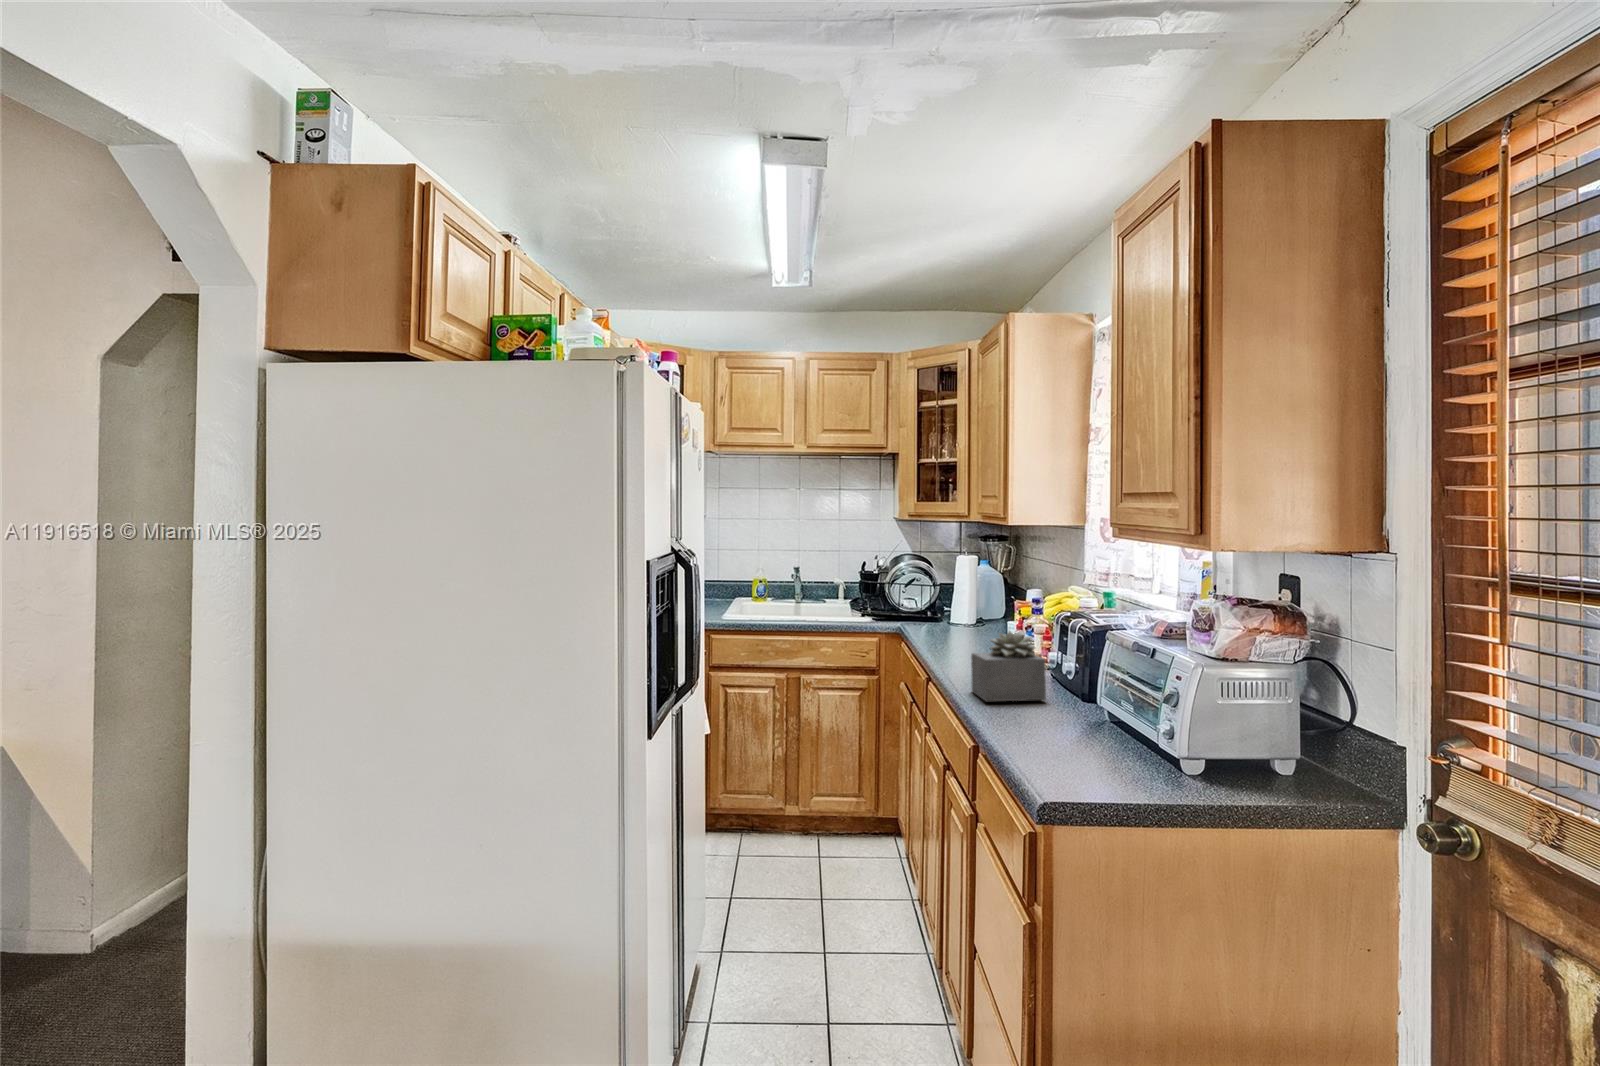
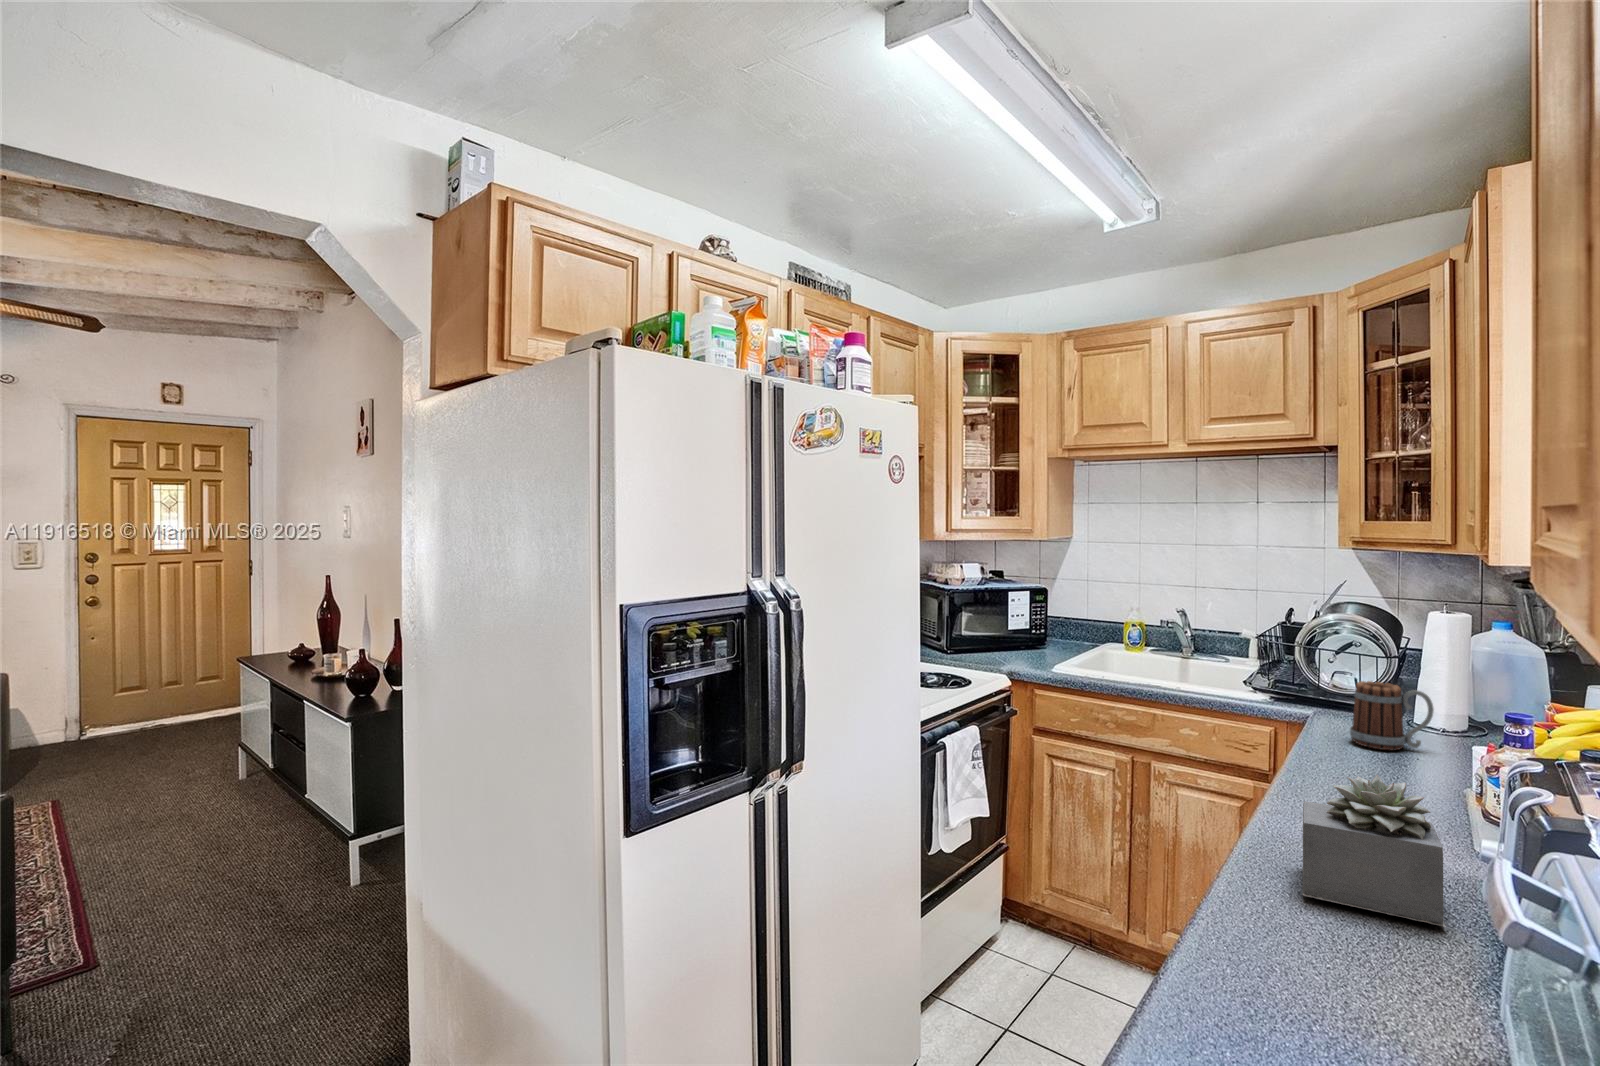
mug: none [931,598,972,638] -> present [1350,681,1434,750]

